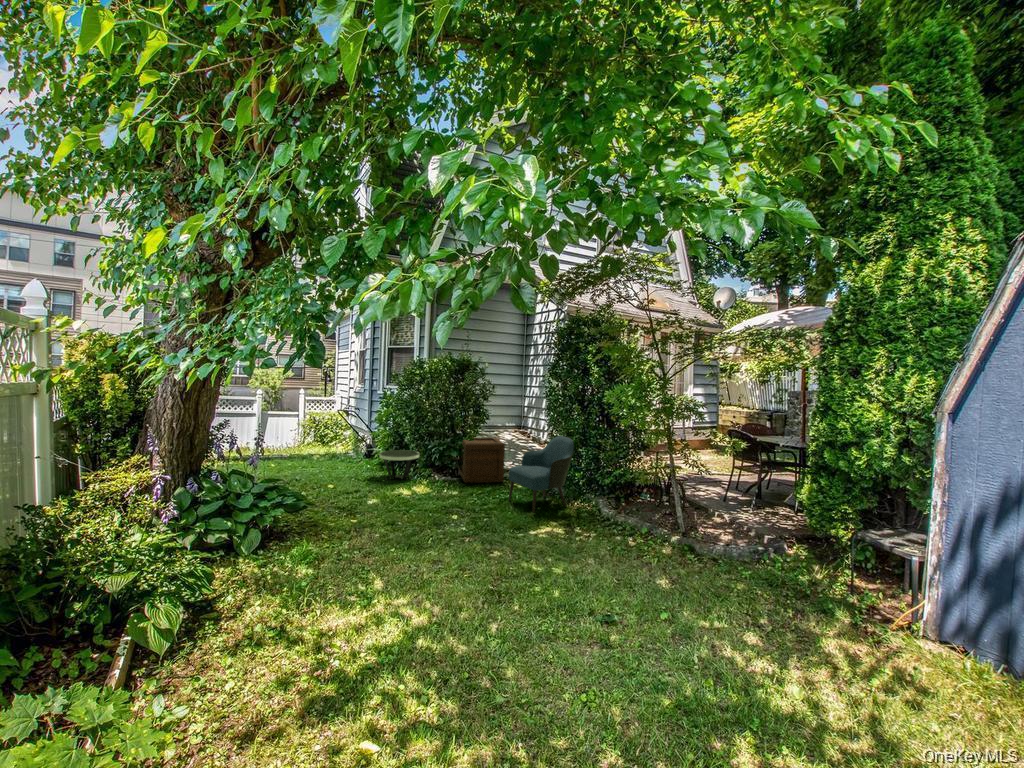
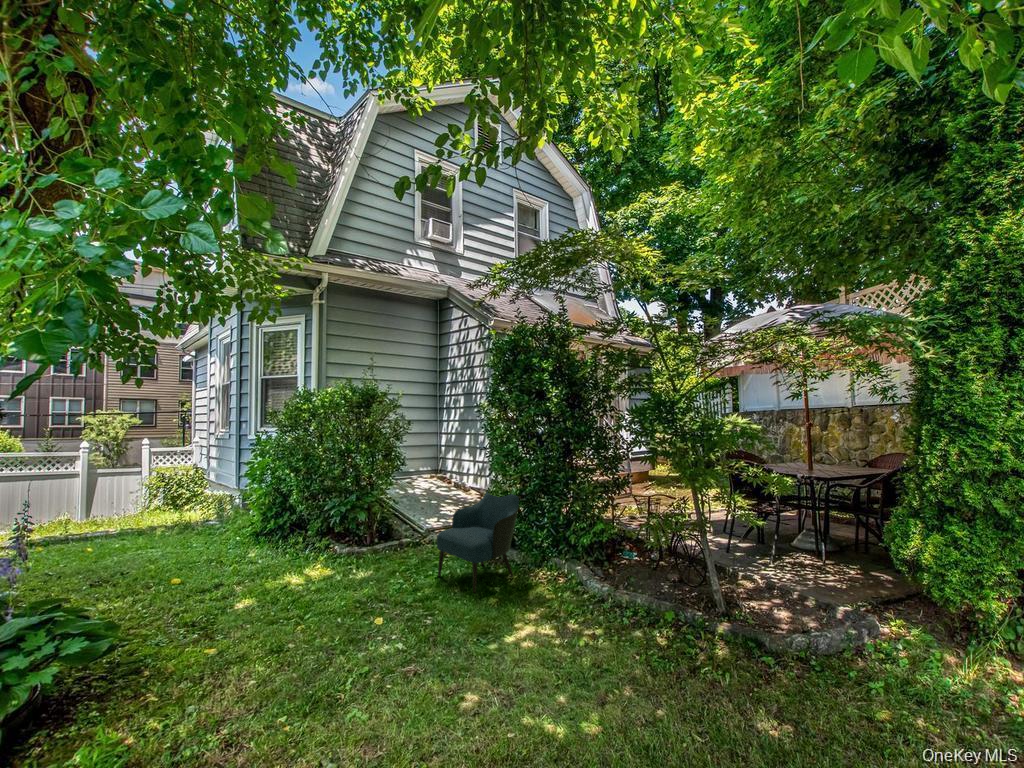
wooden crate: present [460,438,505,483] -> none [366,489,426,554]
side table: present [379,450,419,480] -> none [254,516,311,562]

